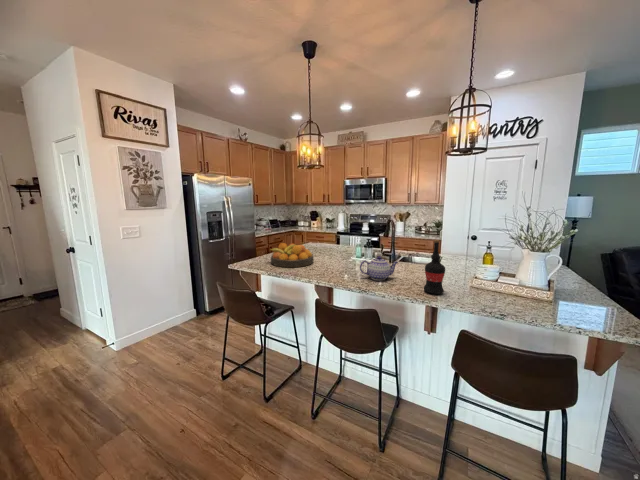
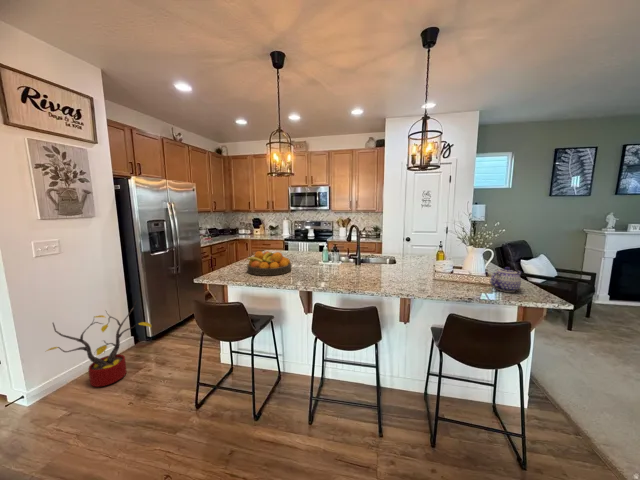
wine bottle: present [424,240,445,294] -> none [406,241,424,287]
teapot: present [360,256,398,280] -> present [490,267,522,292]
decorative plant: none [128,279,204,346] -> present [47,302,151,387]

